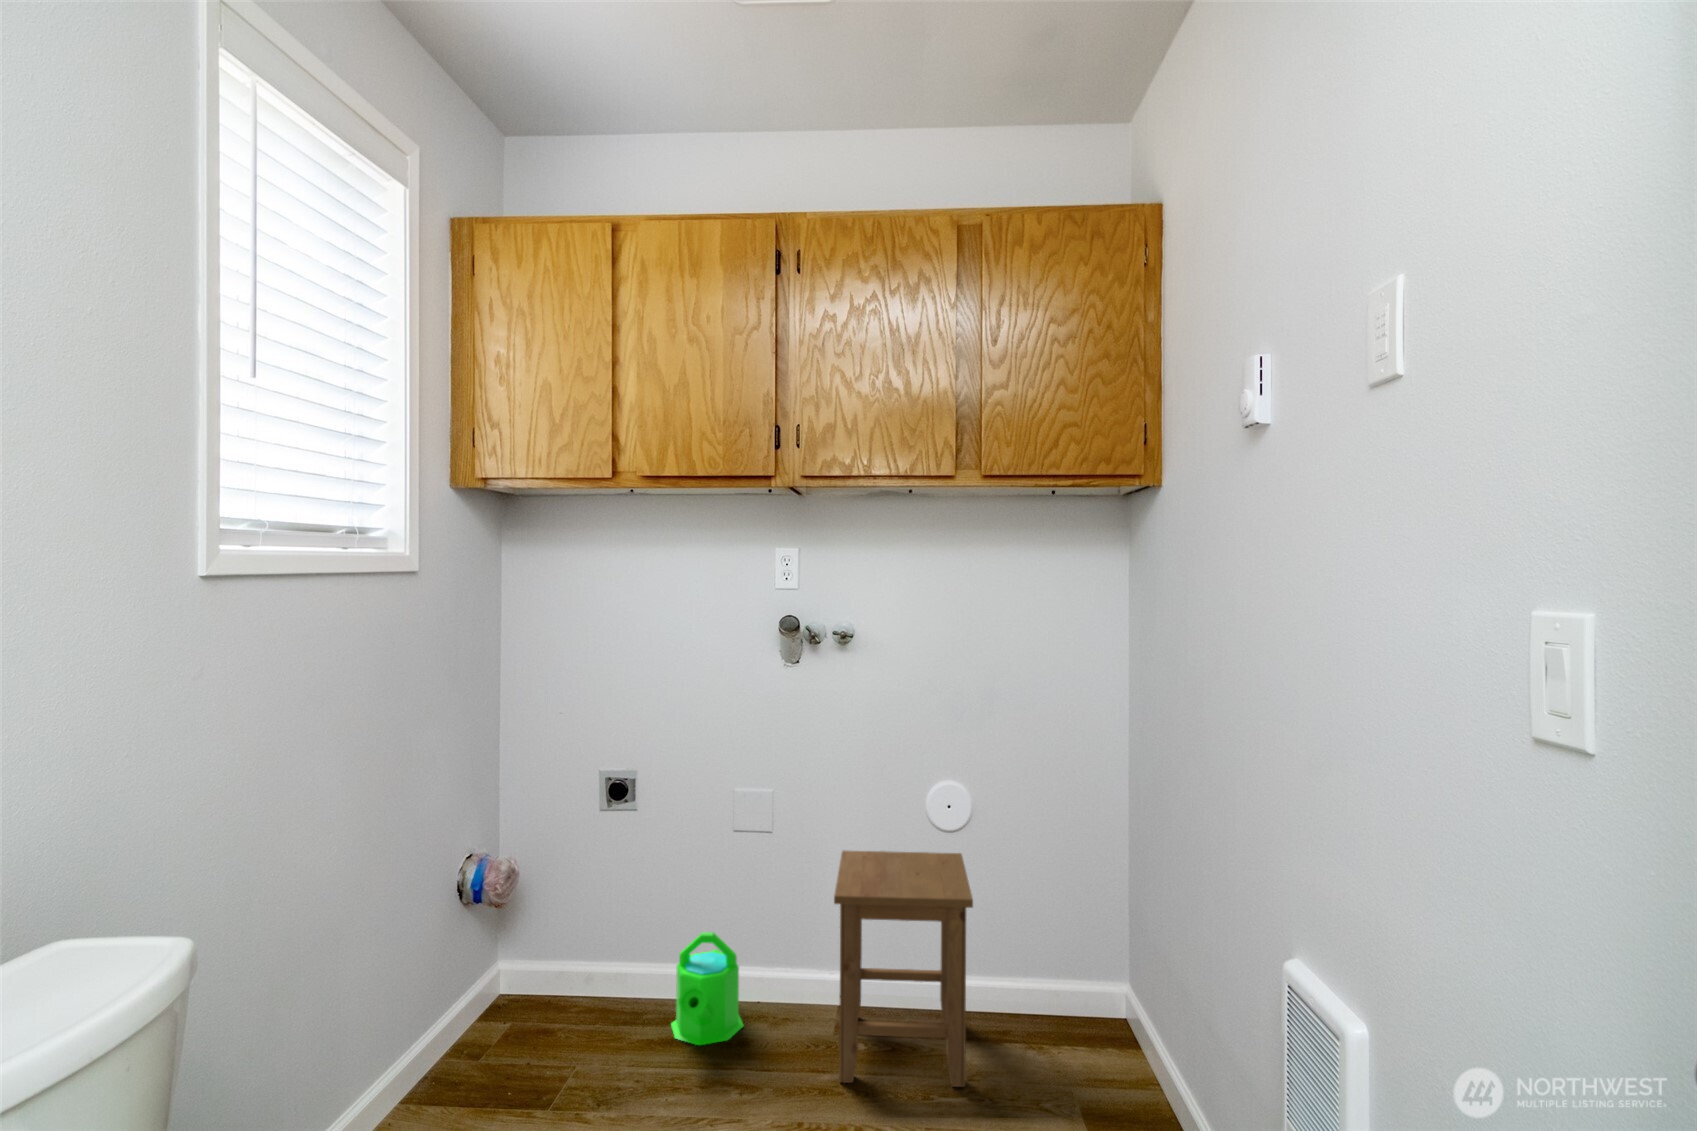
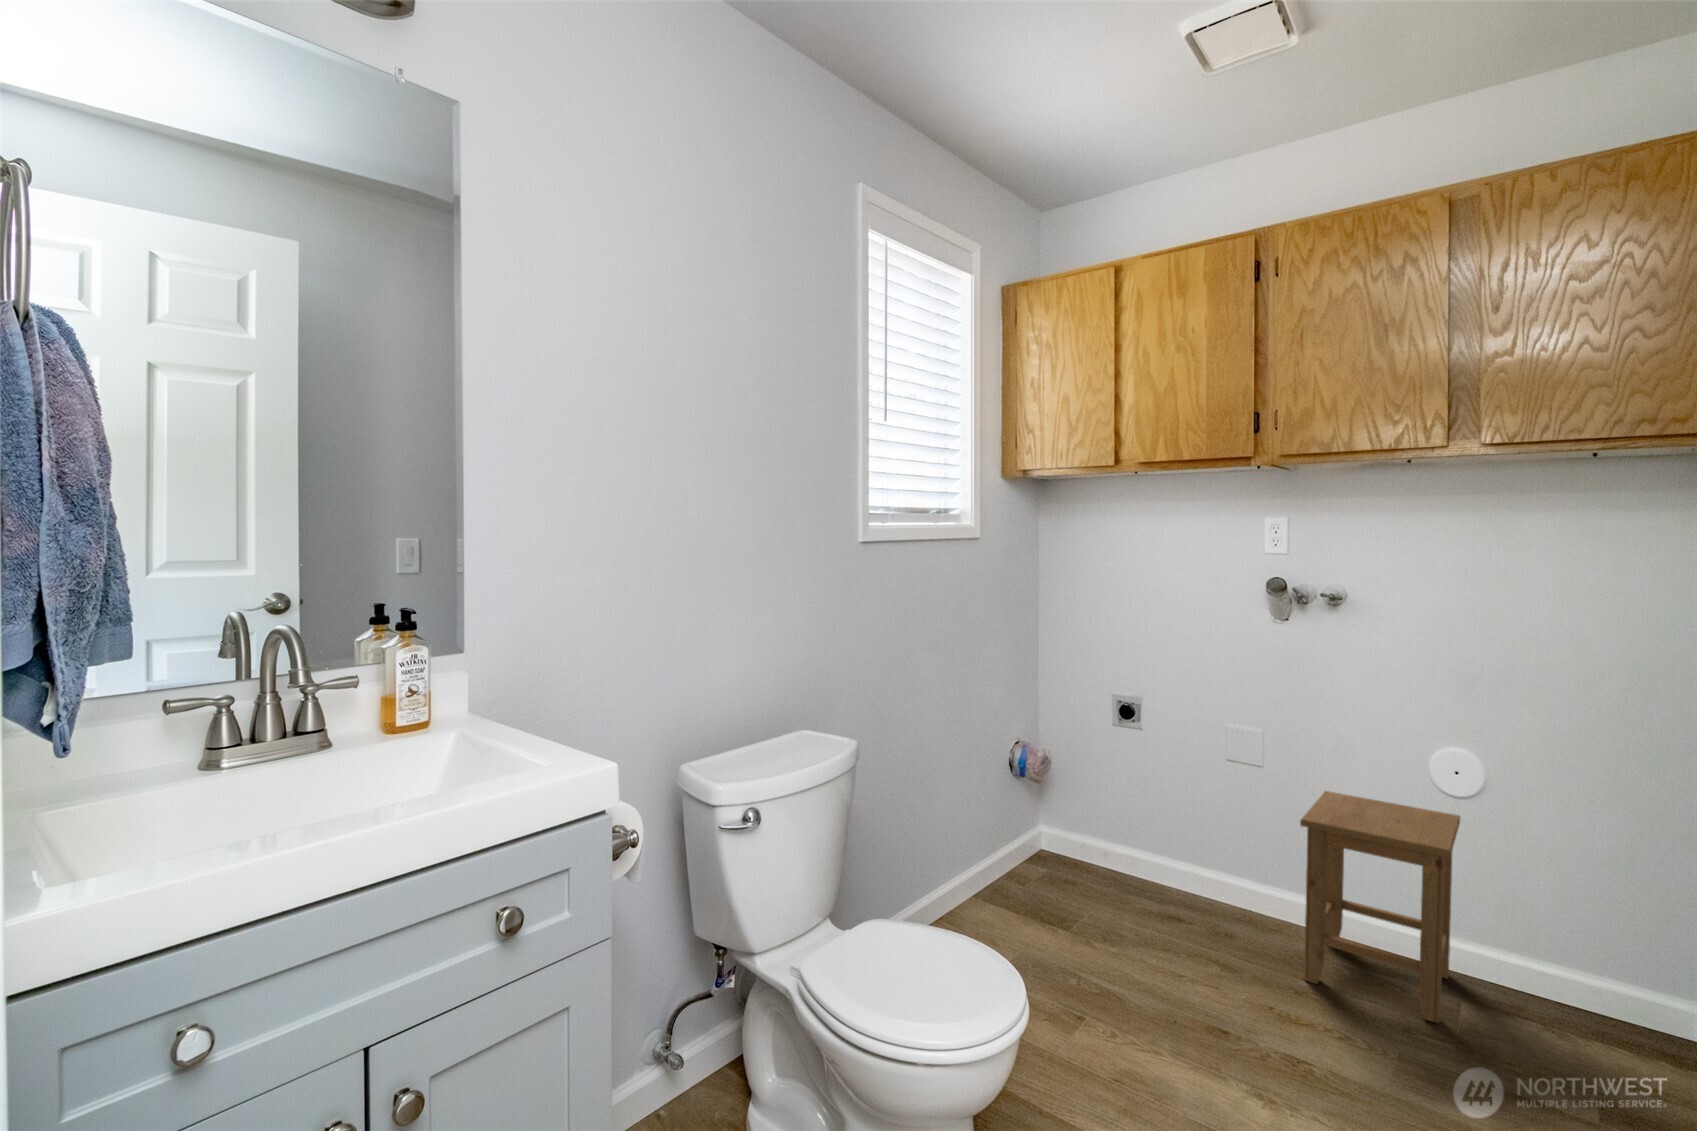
watering can: present [671,932,743,1046] -> none [1162,833,1225,923]

